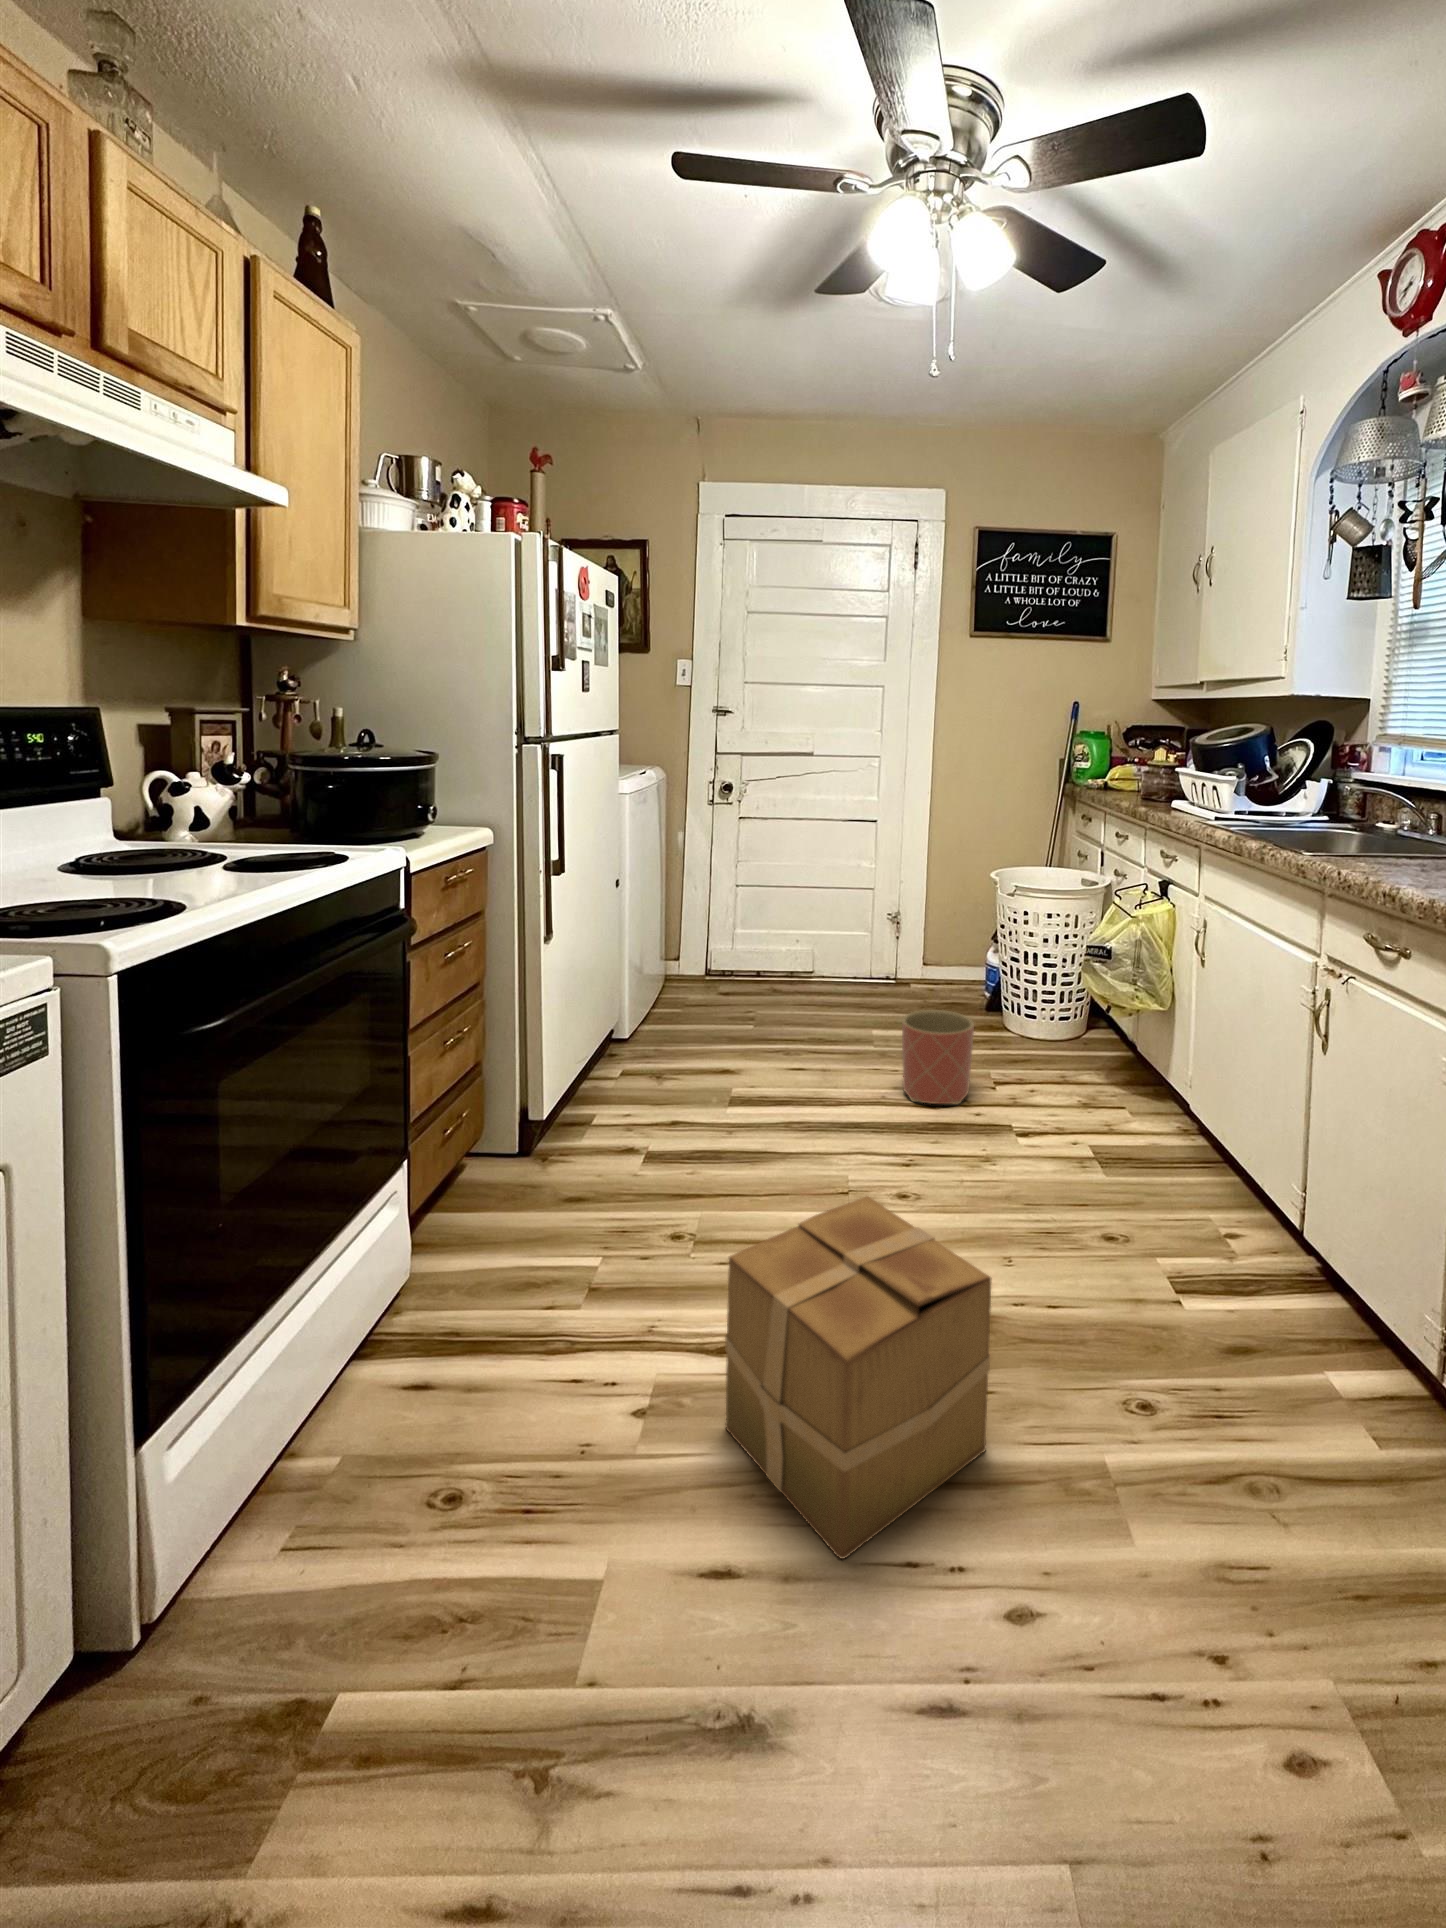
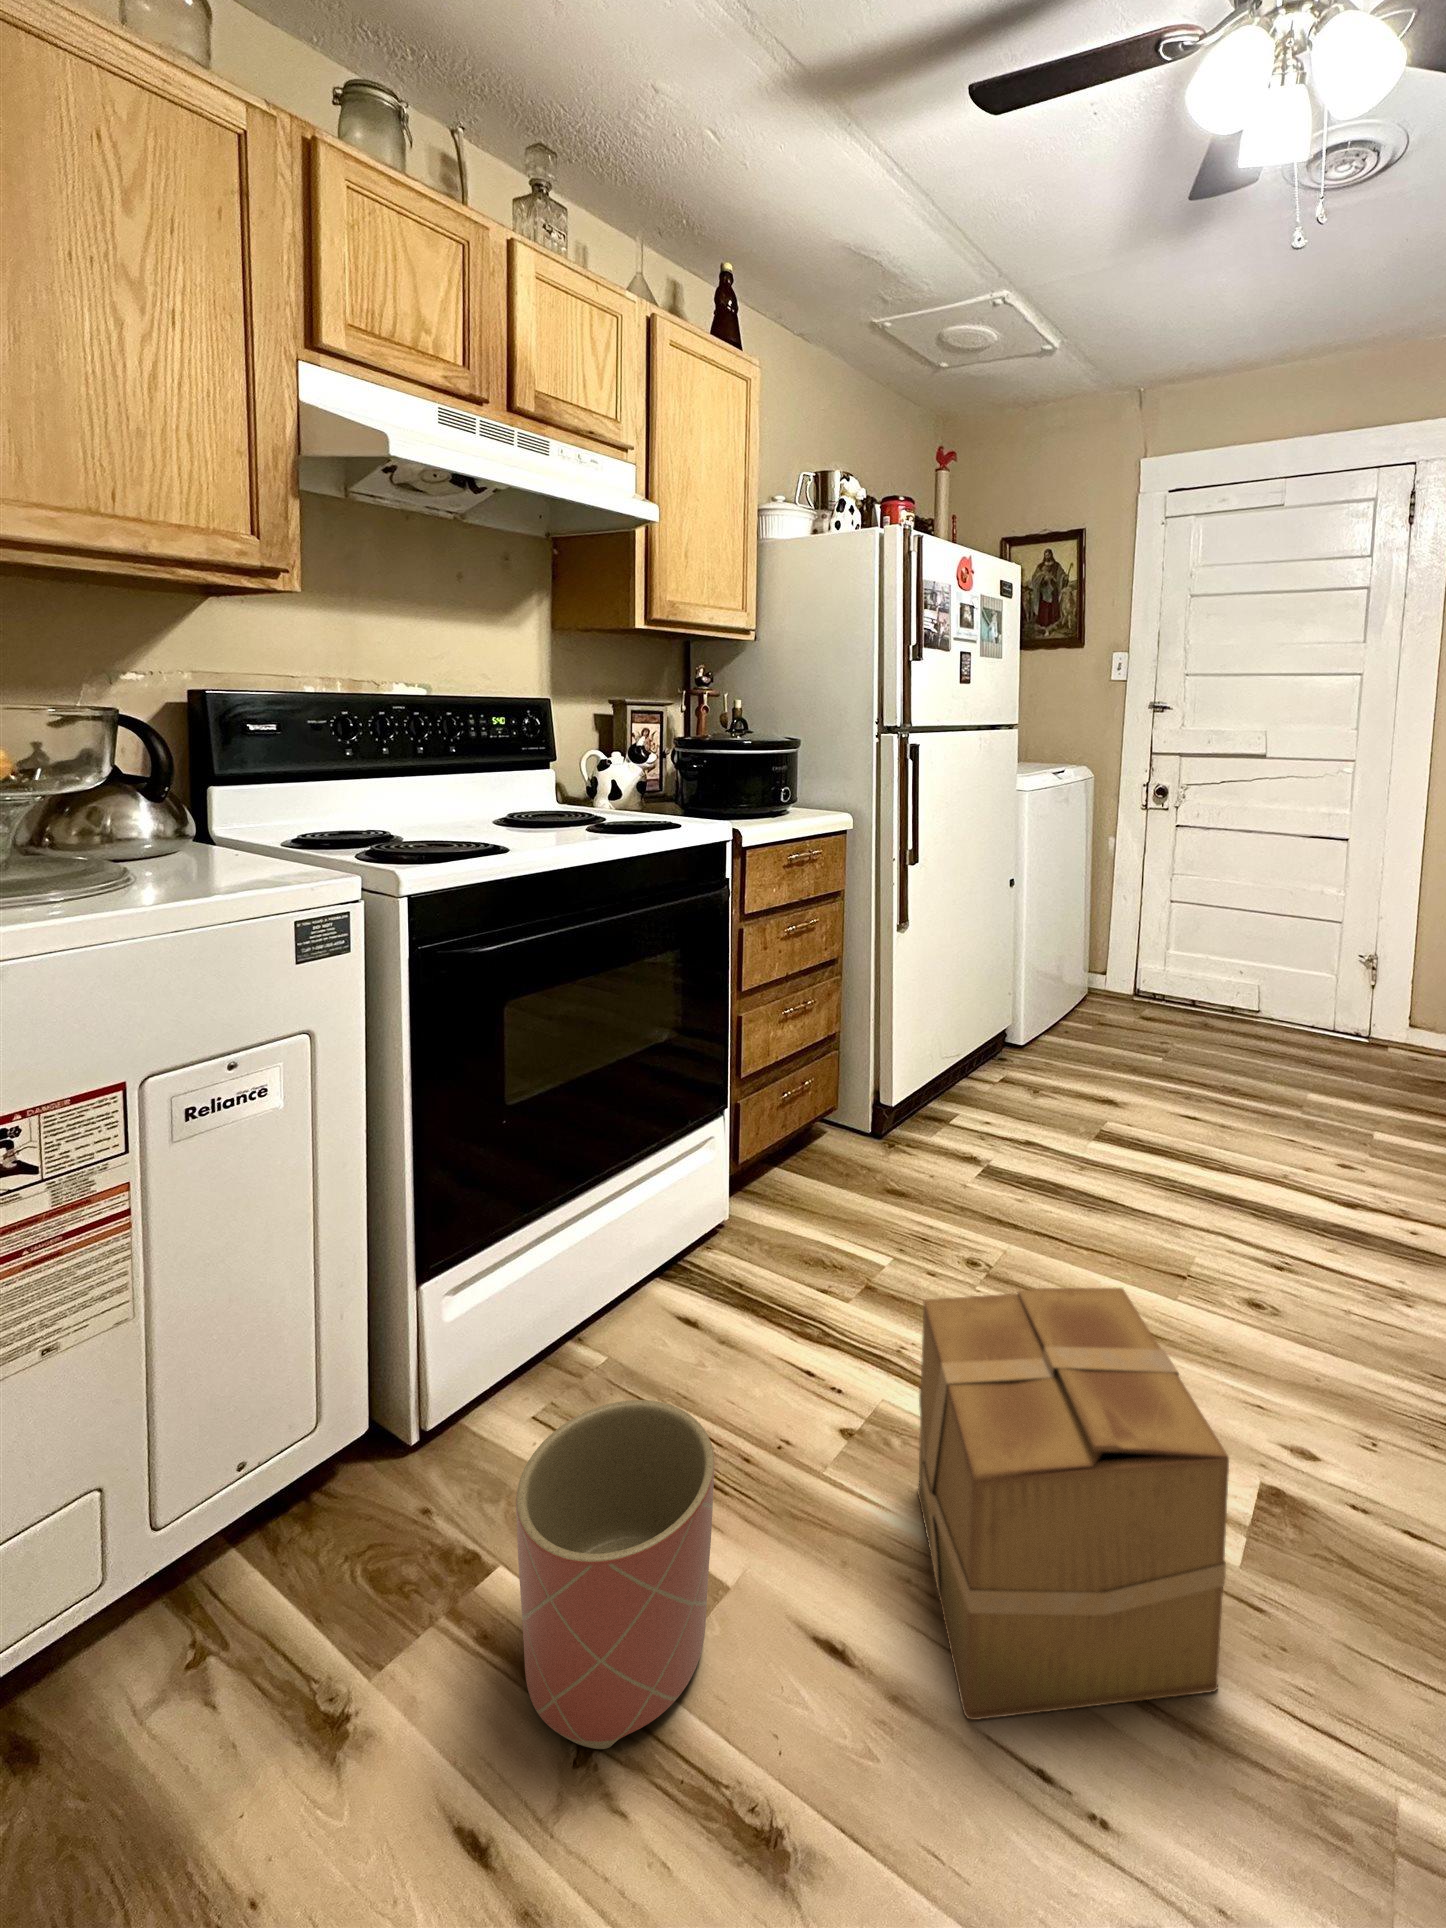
planter: present [902,1010,974,1104] -> present [516,1400,714,1749]

